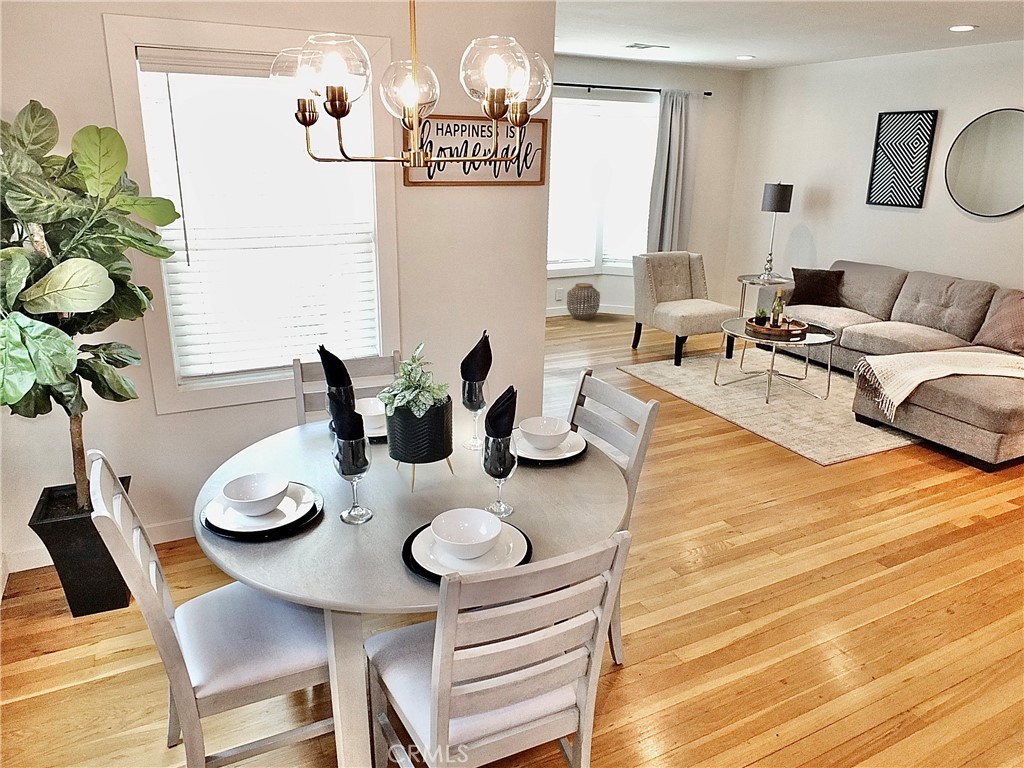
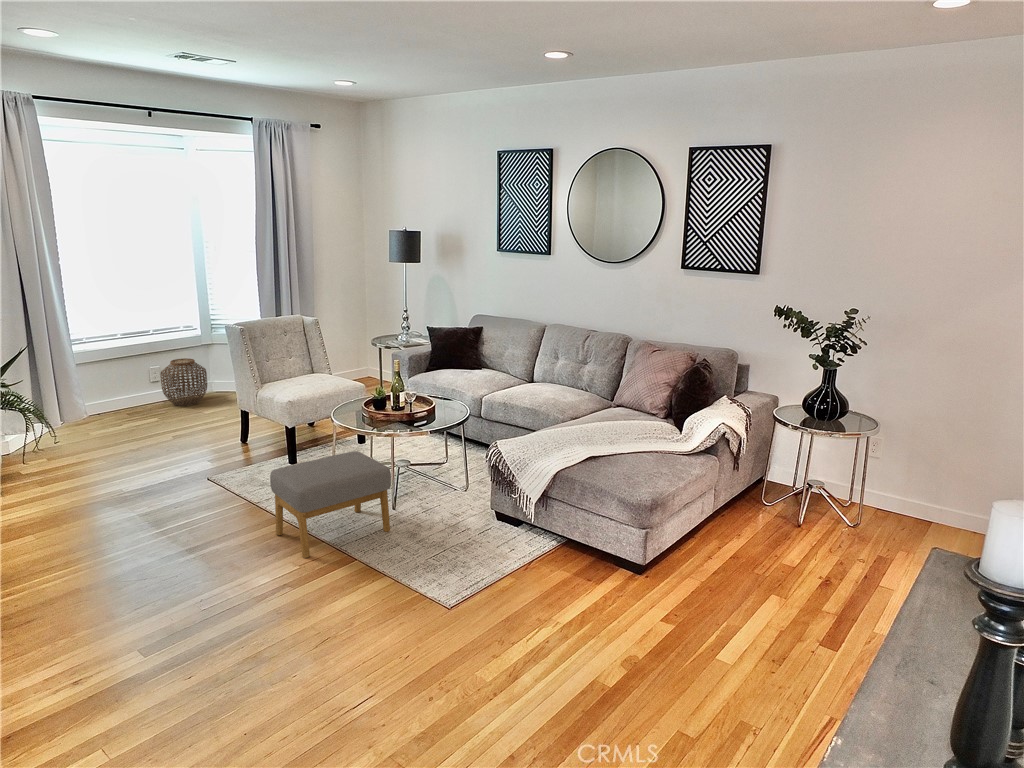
footstool: none [680,354,774,423] -> present [270,451,391,558]

